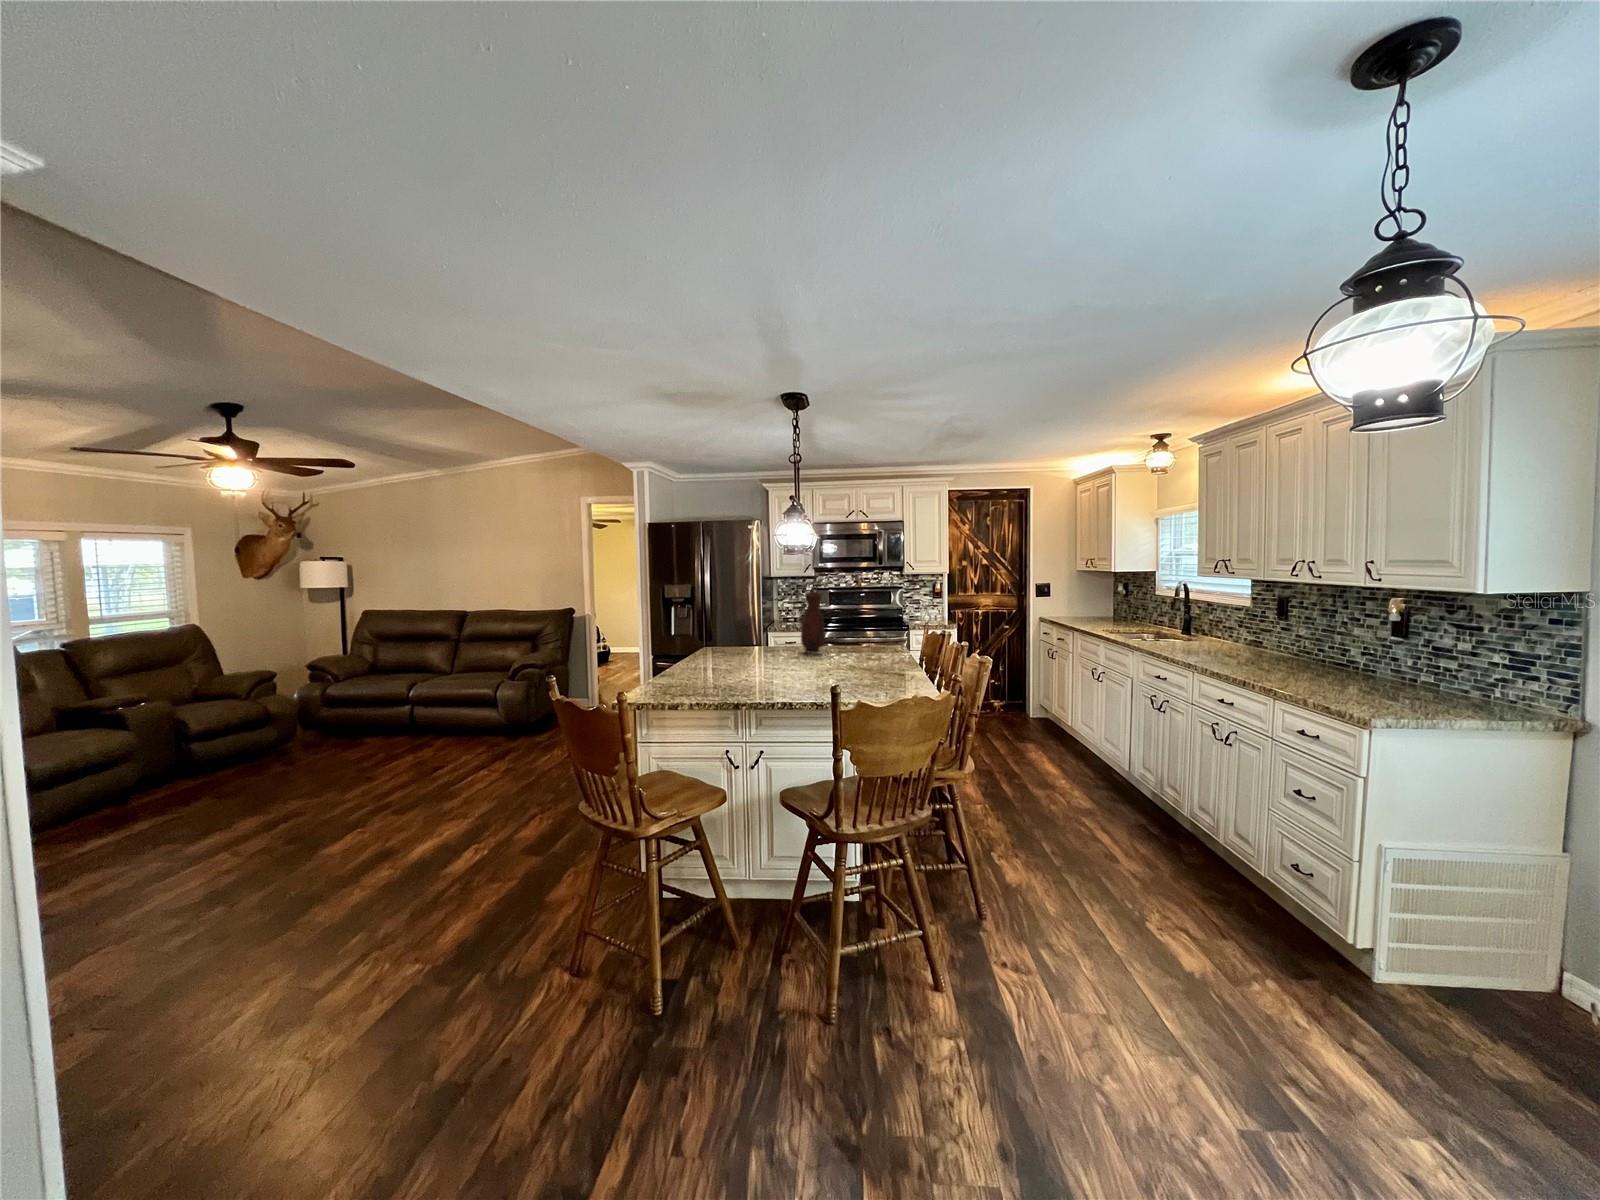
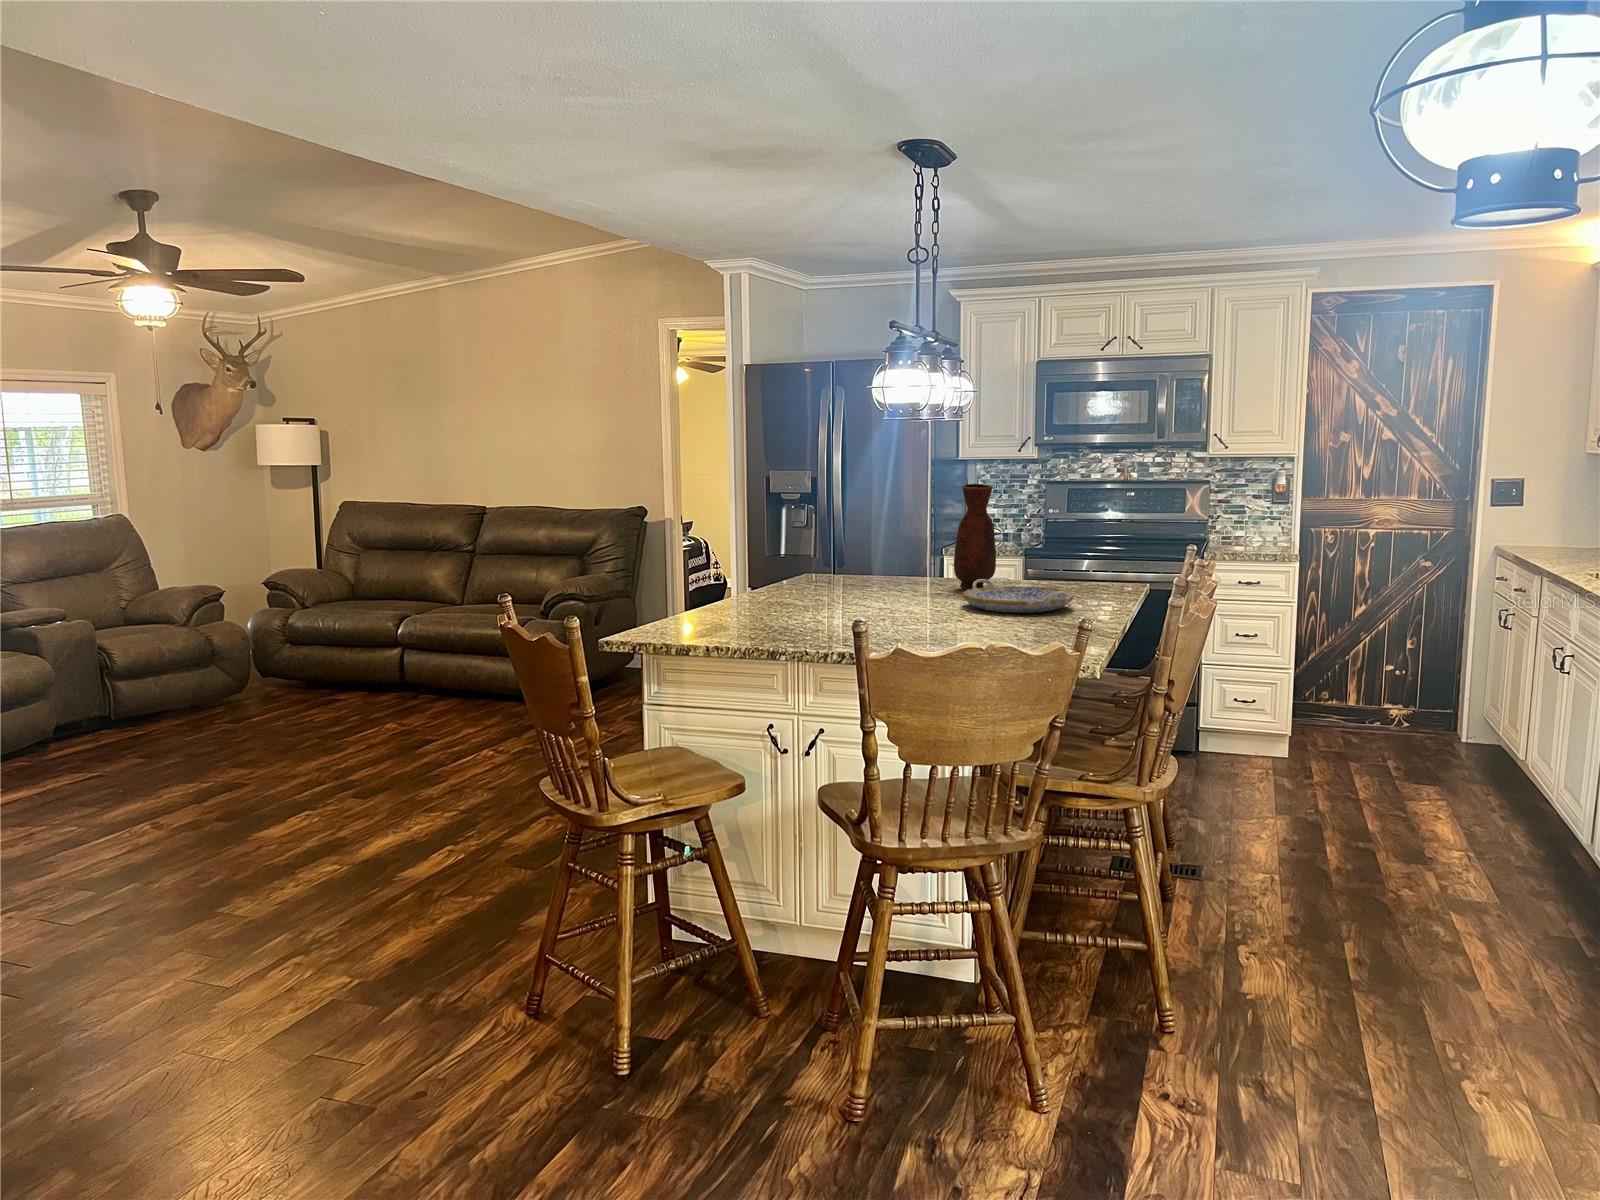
serving tray: none [819,647,883,667] -> present [962,579,1074,613]

